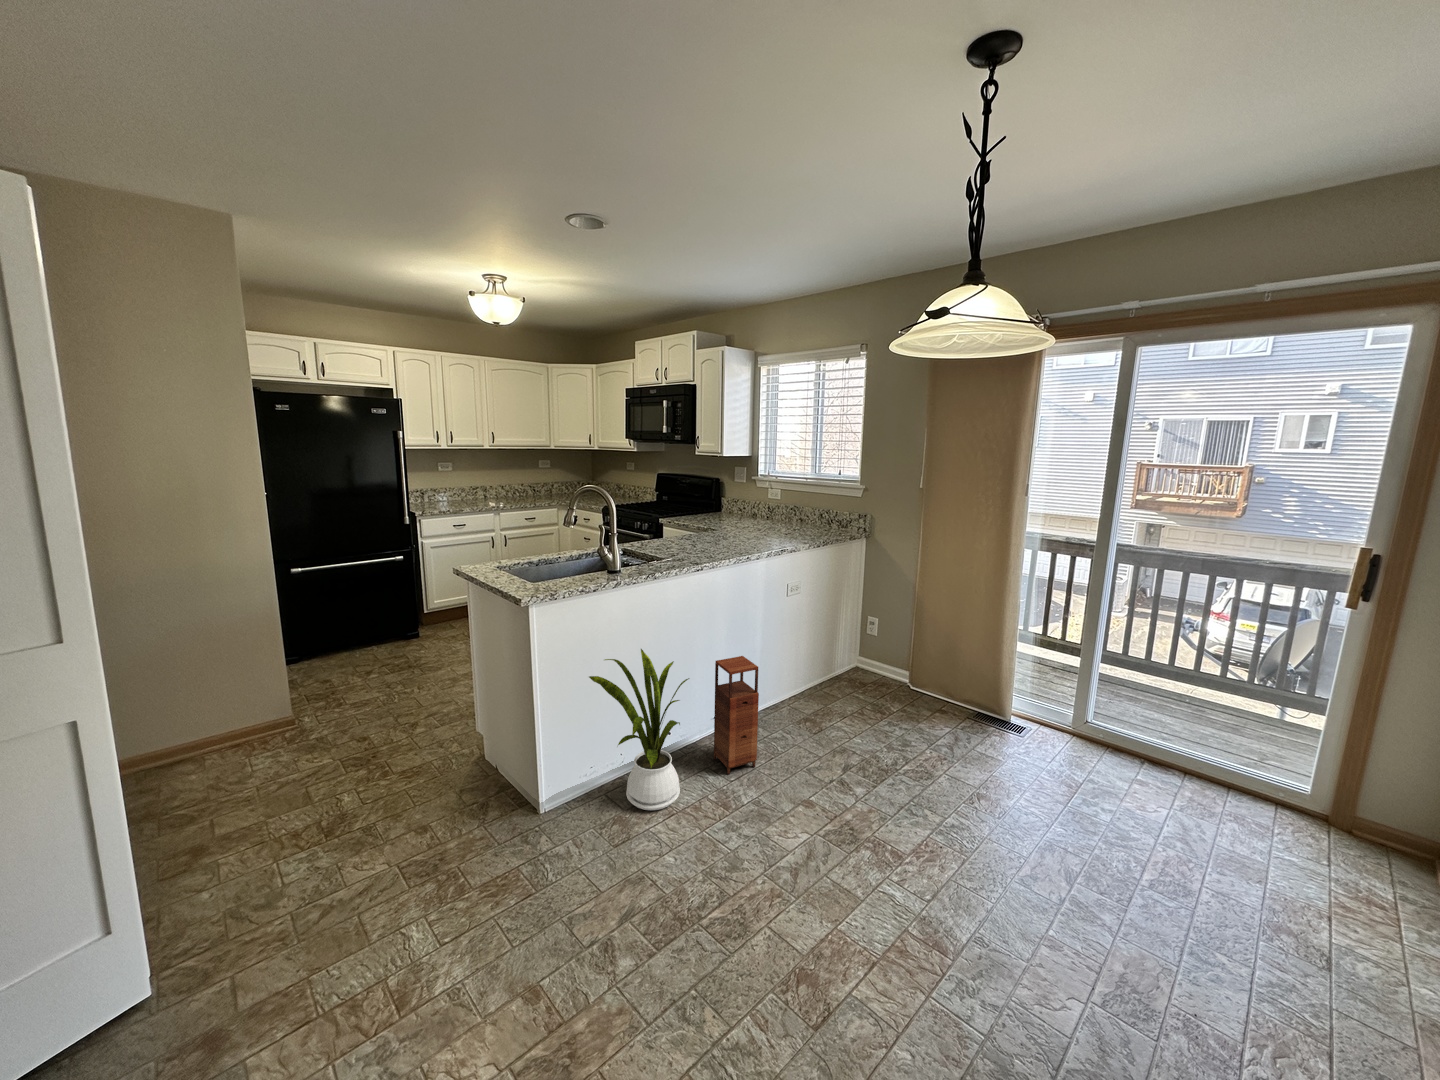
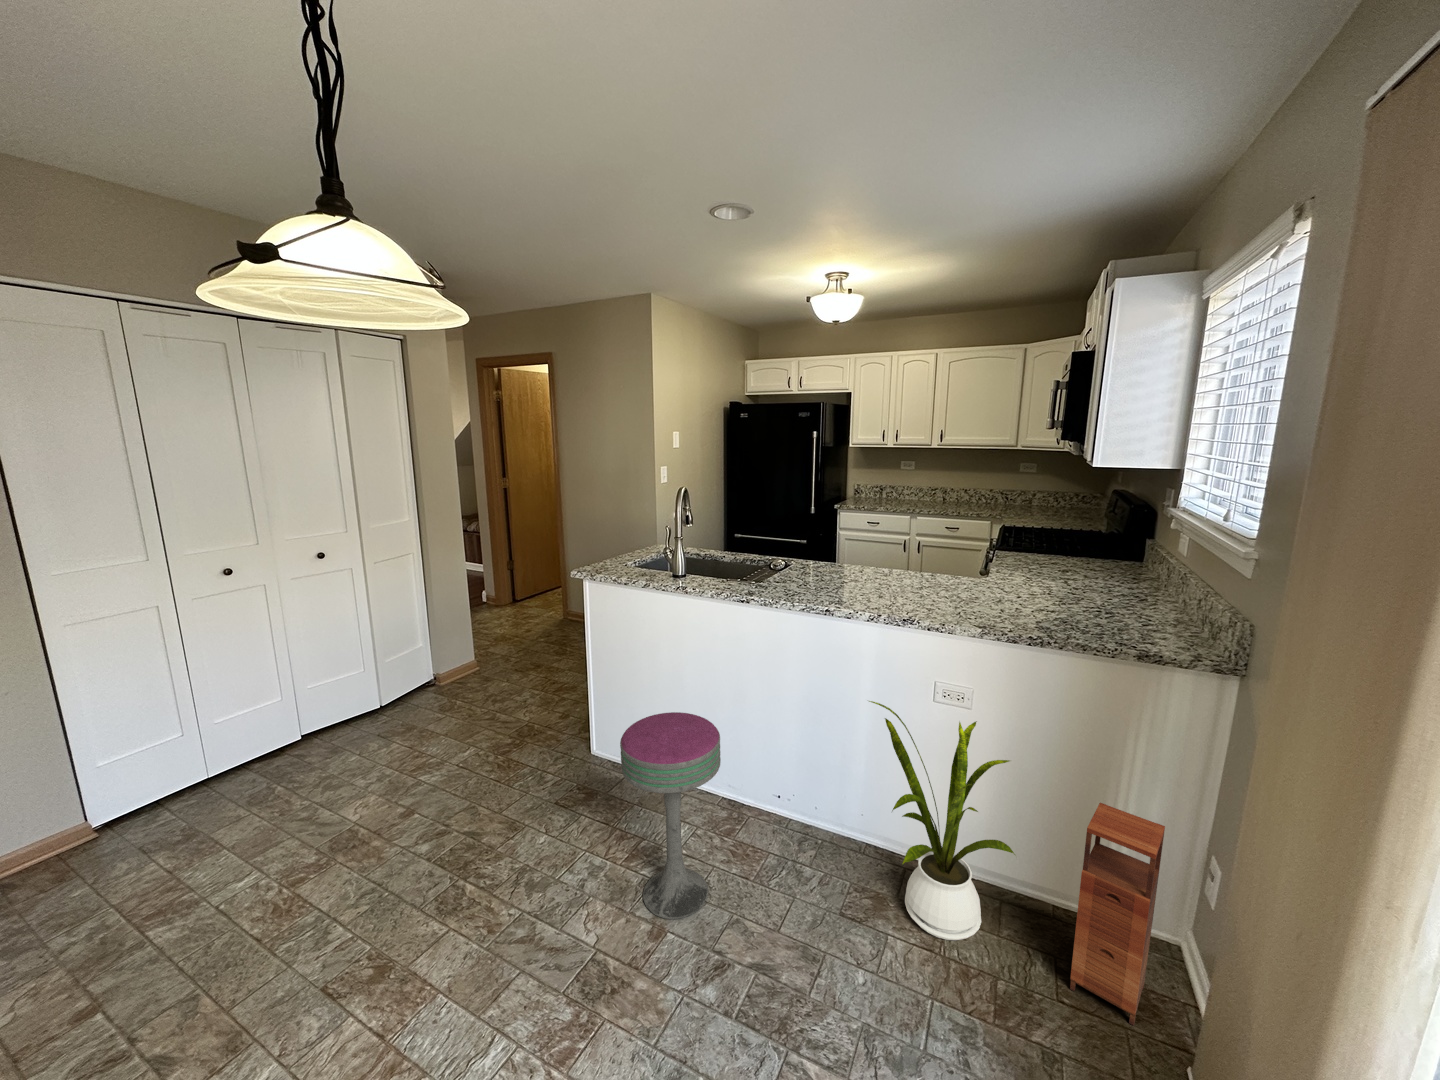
bar stool: none [419,752,547,999] -> present [620,712,721,919]

